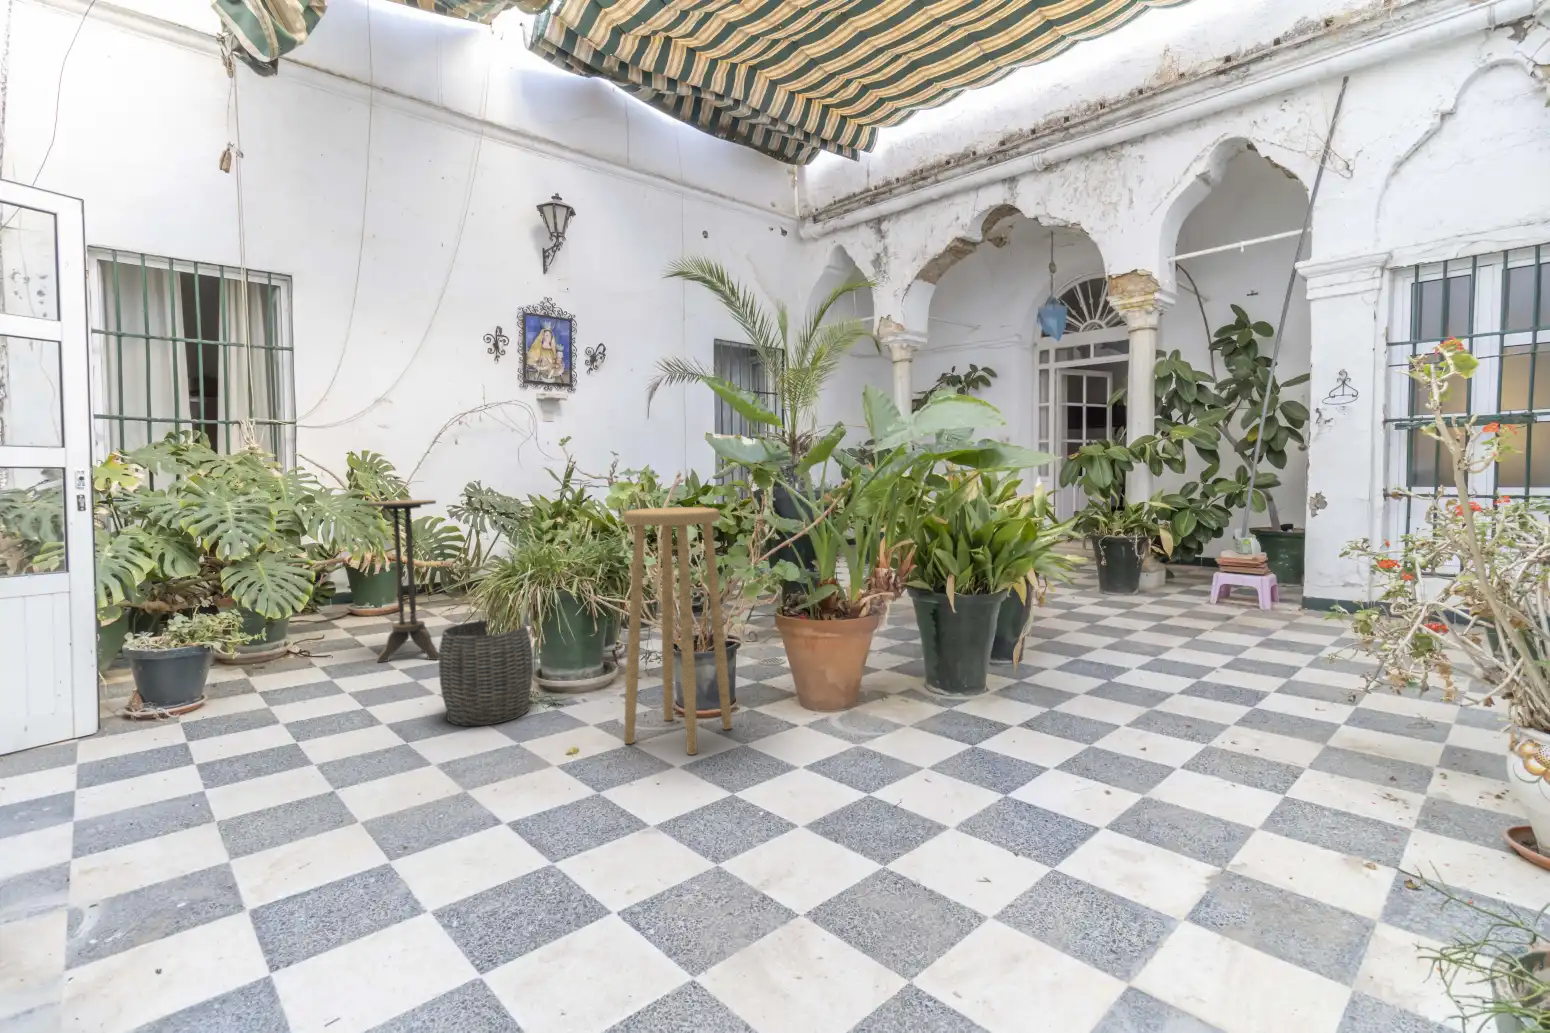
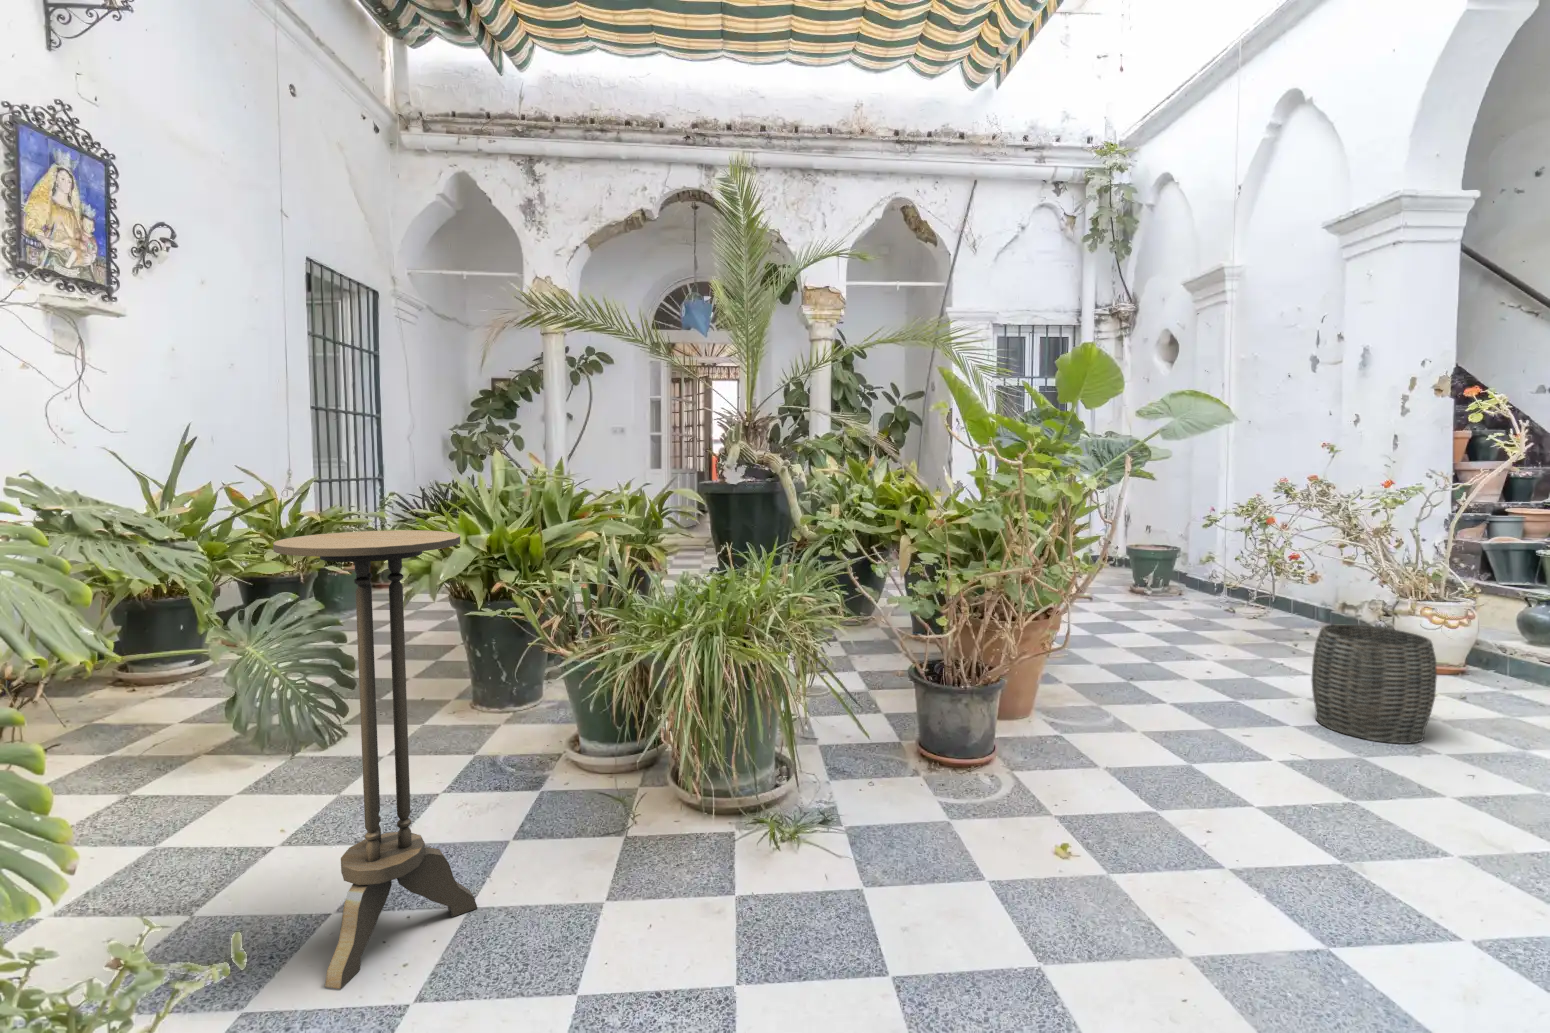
stool: present [624,507,732,755] -> none [1101,514,1275,857]
woven basket: present [439,621,533,726] -> present [1312,624,1437,744]

